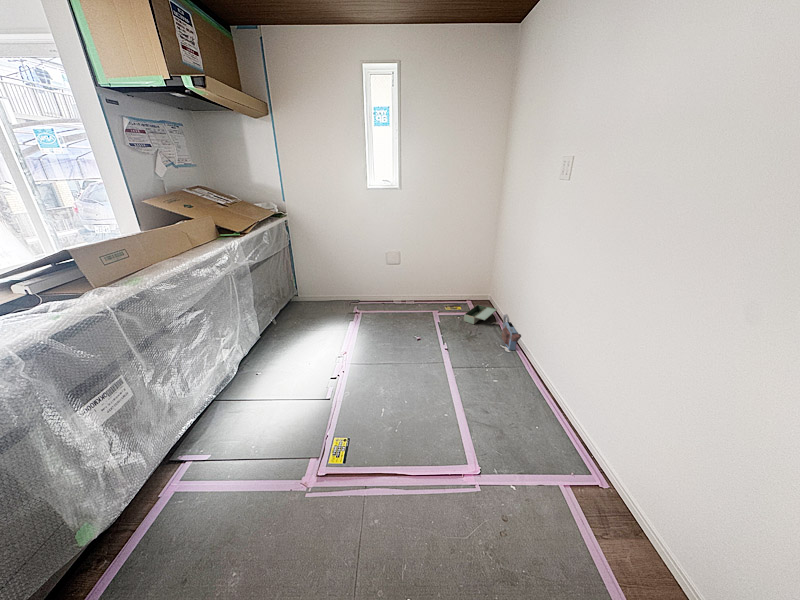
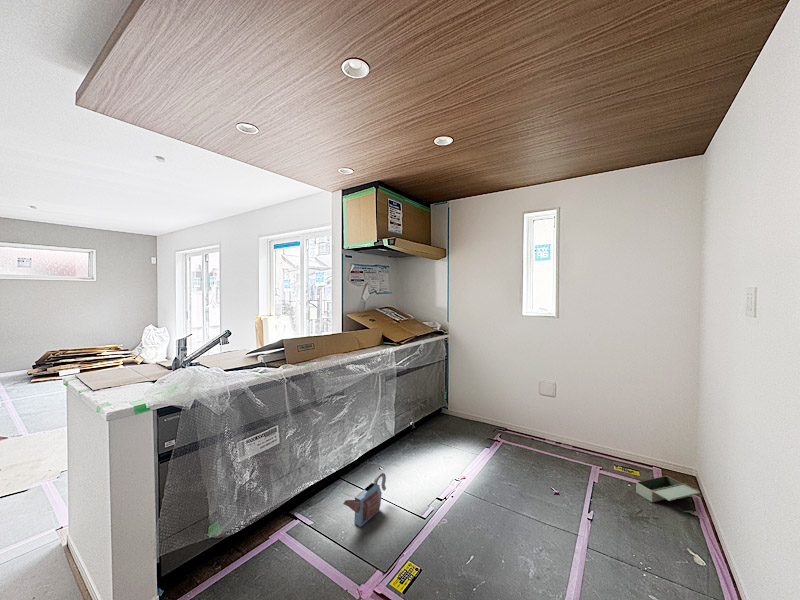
watering can: present [502,314,521,350] -> present [343,472,386,527]

